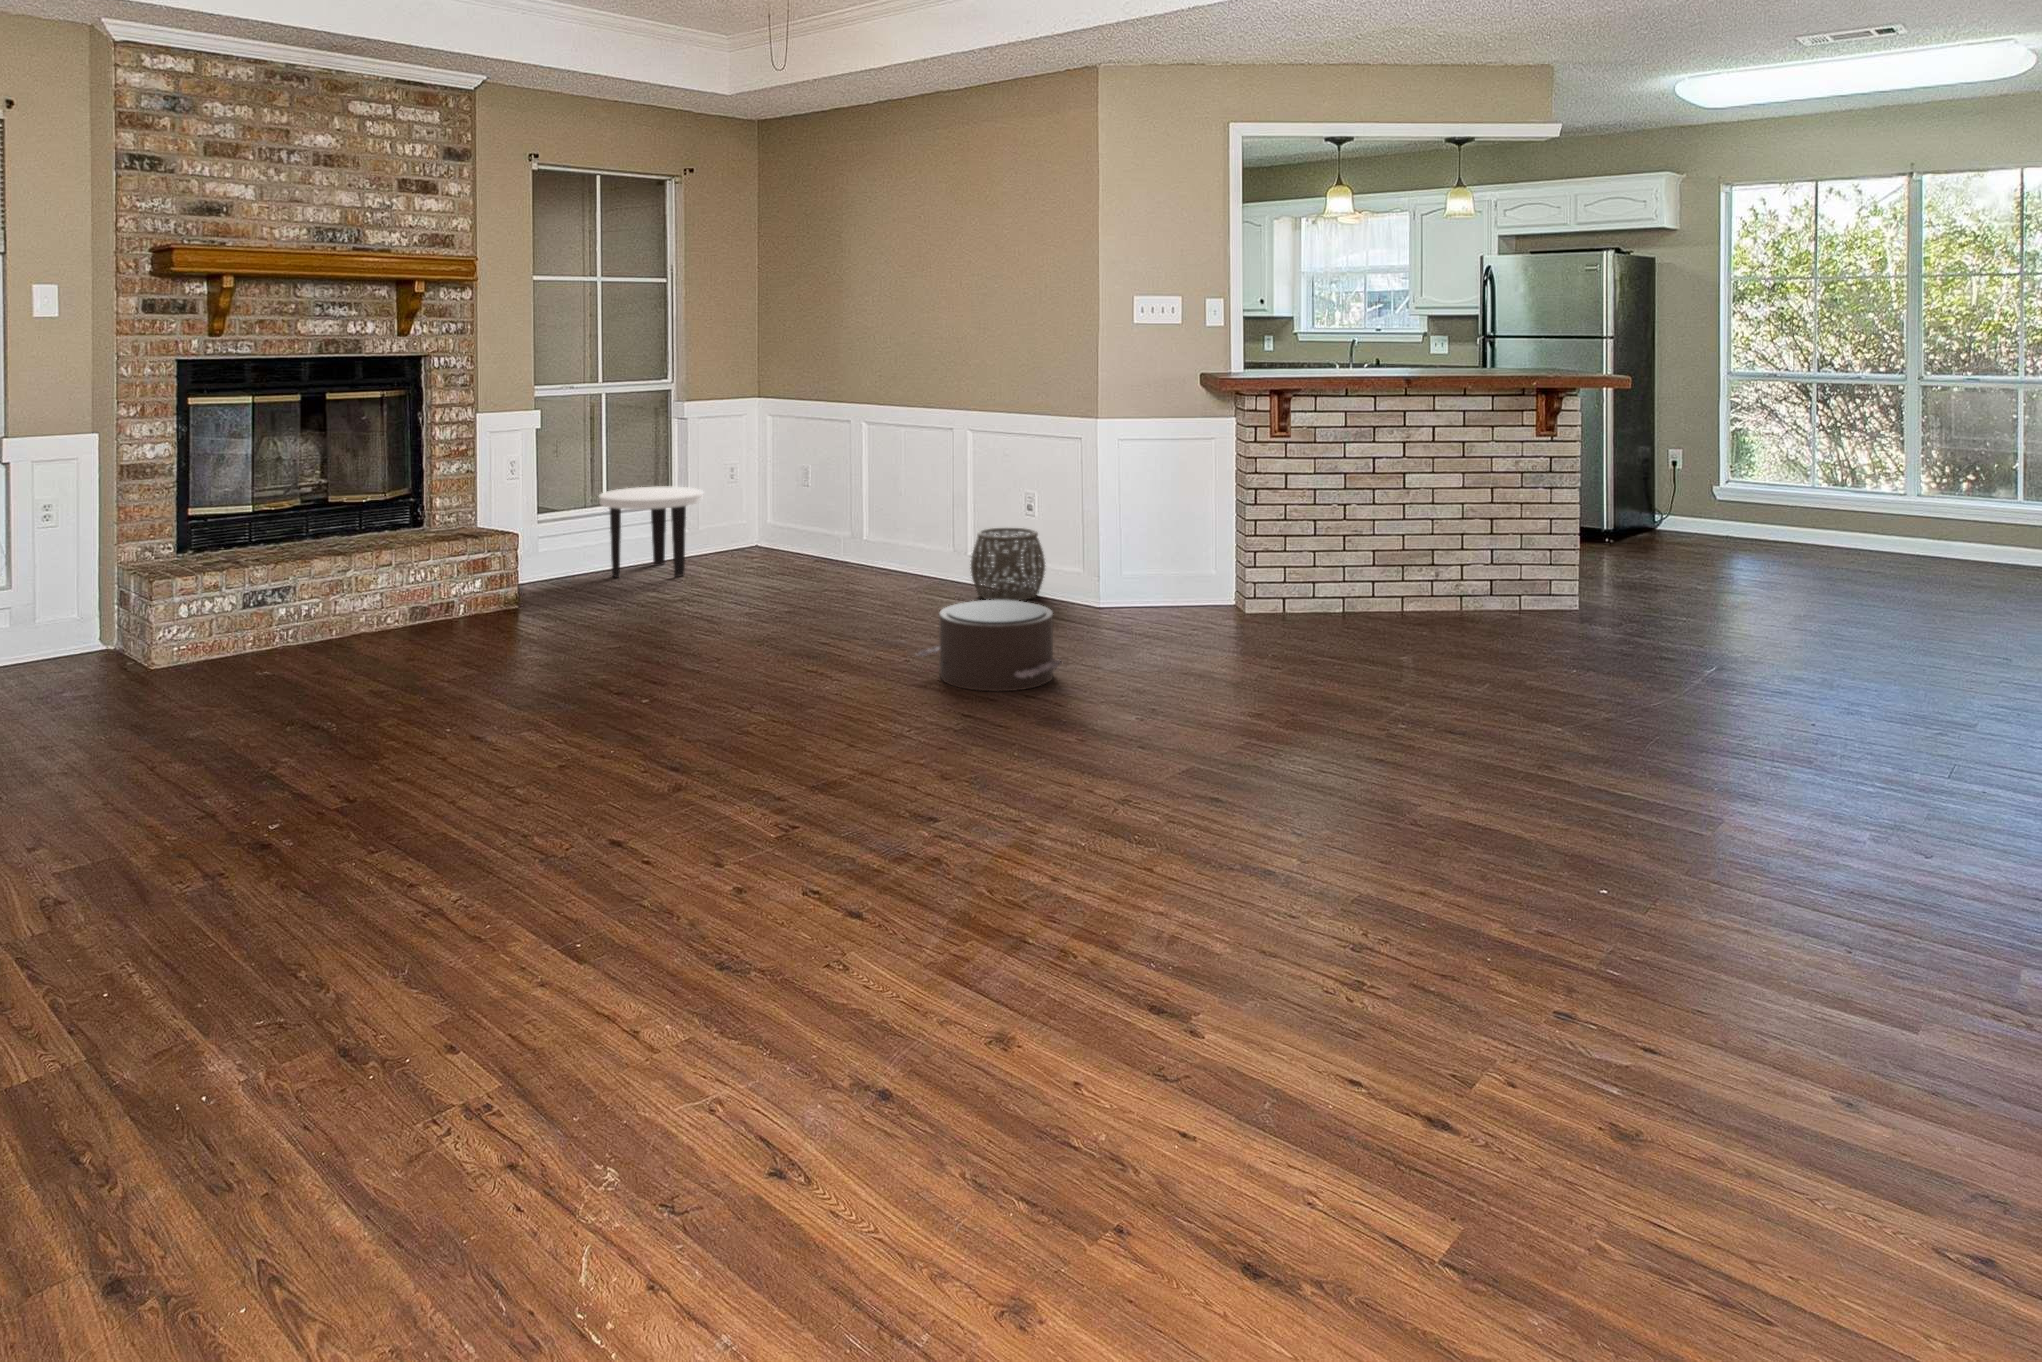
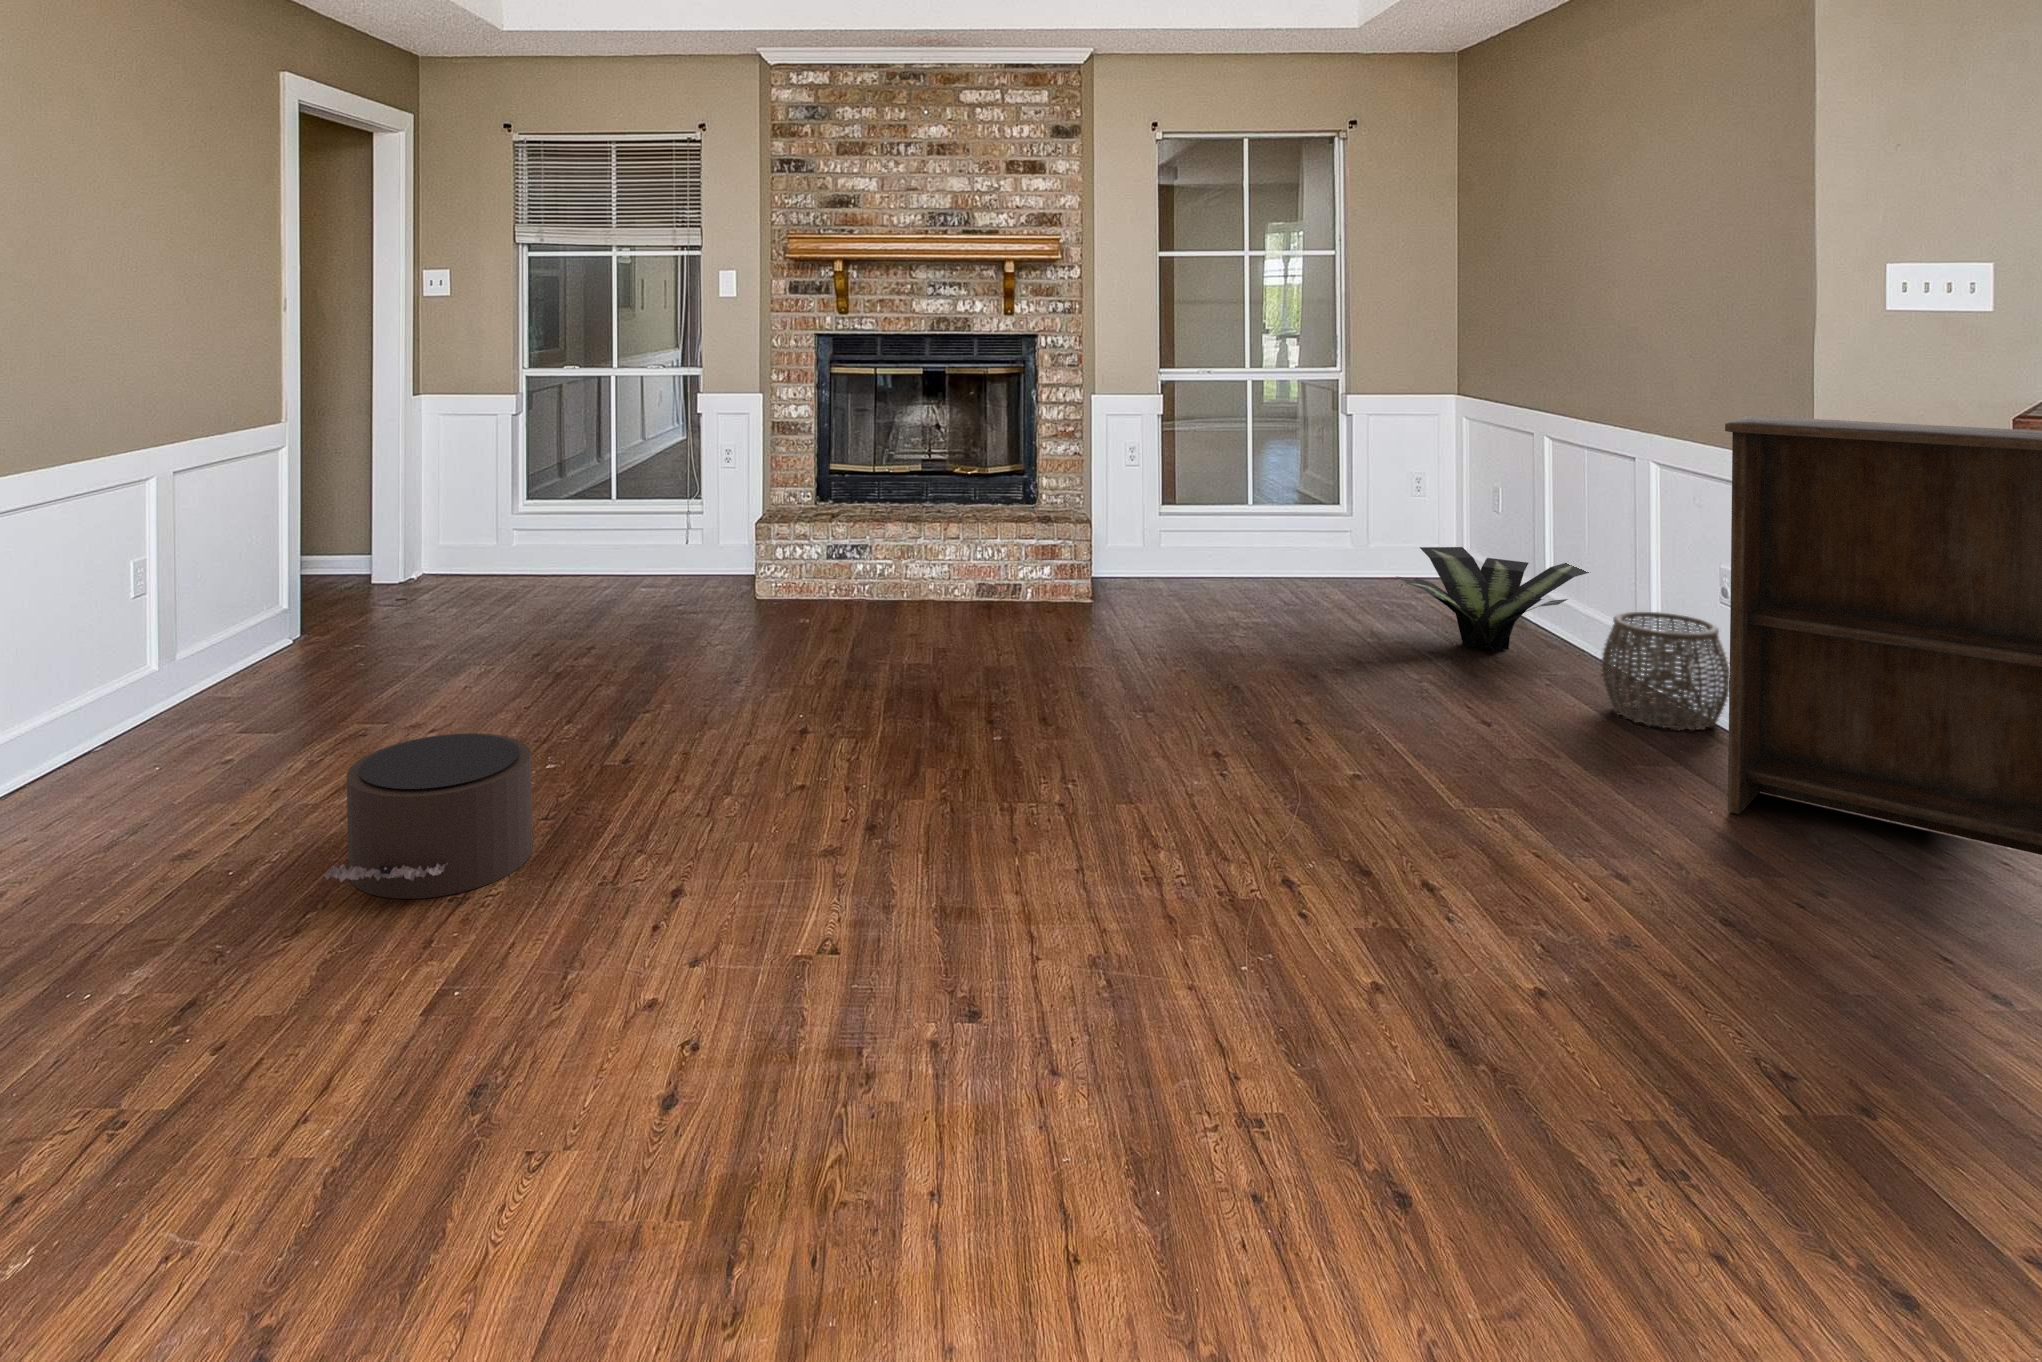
bookshelf: none [1091,385,1288,629] -> present [1725,416,2042,855]
side table: present [599,486,703,578] -> none [1223,489,1345,598]
potted plant: none [787,510,916,584] -> present [1397,547,1589,653]
pouf: present [917,600,1063,691] -> present [324,733,532,899]

